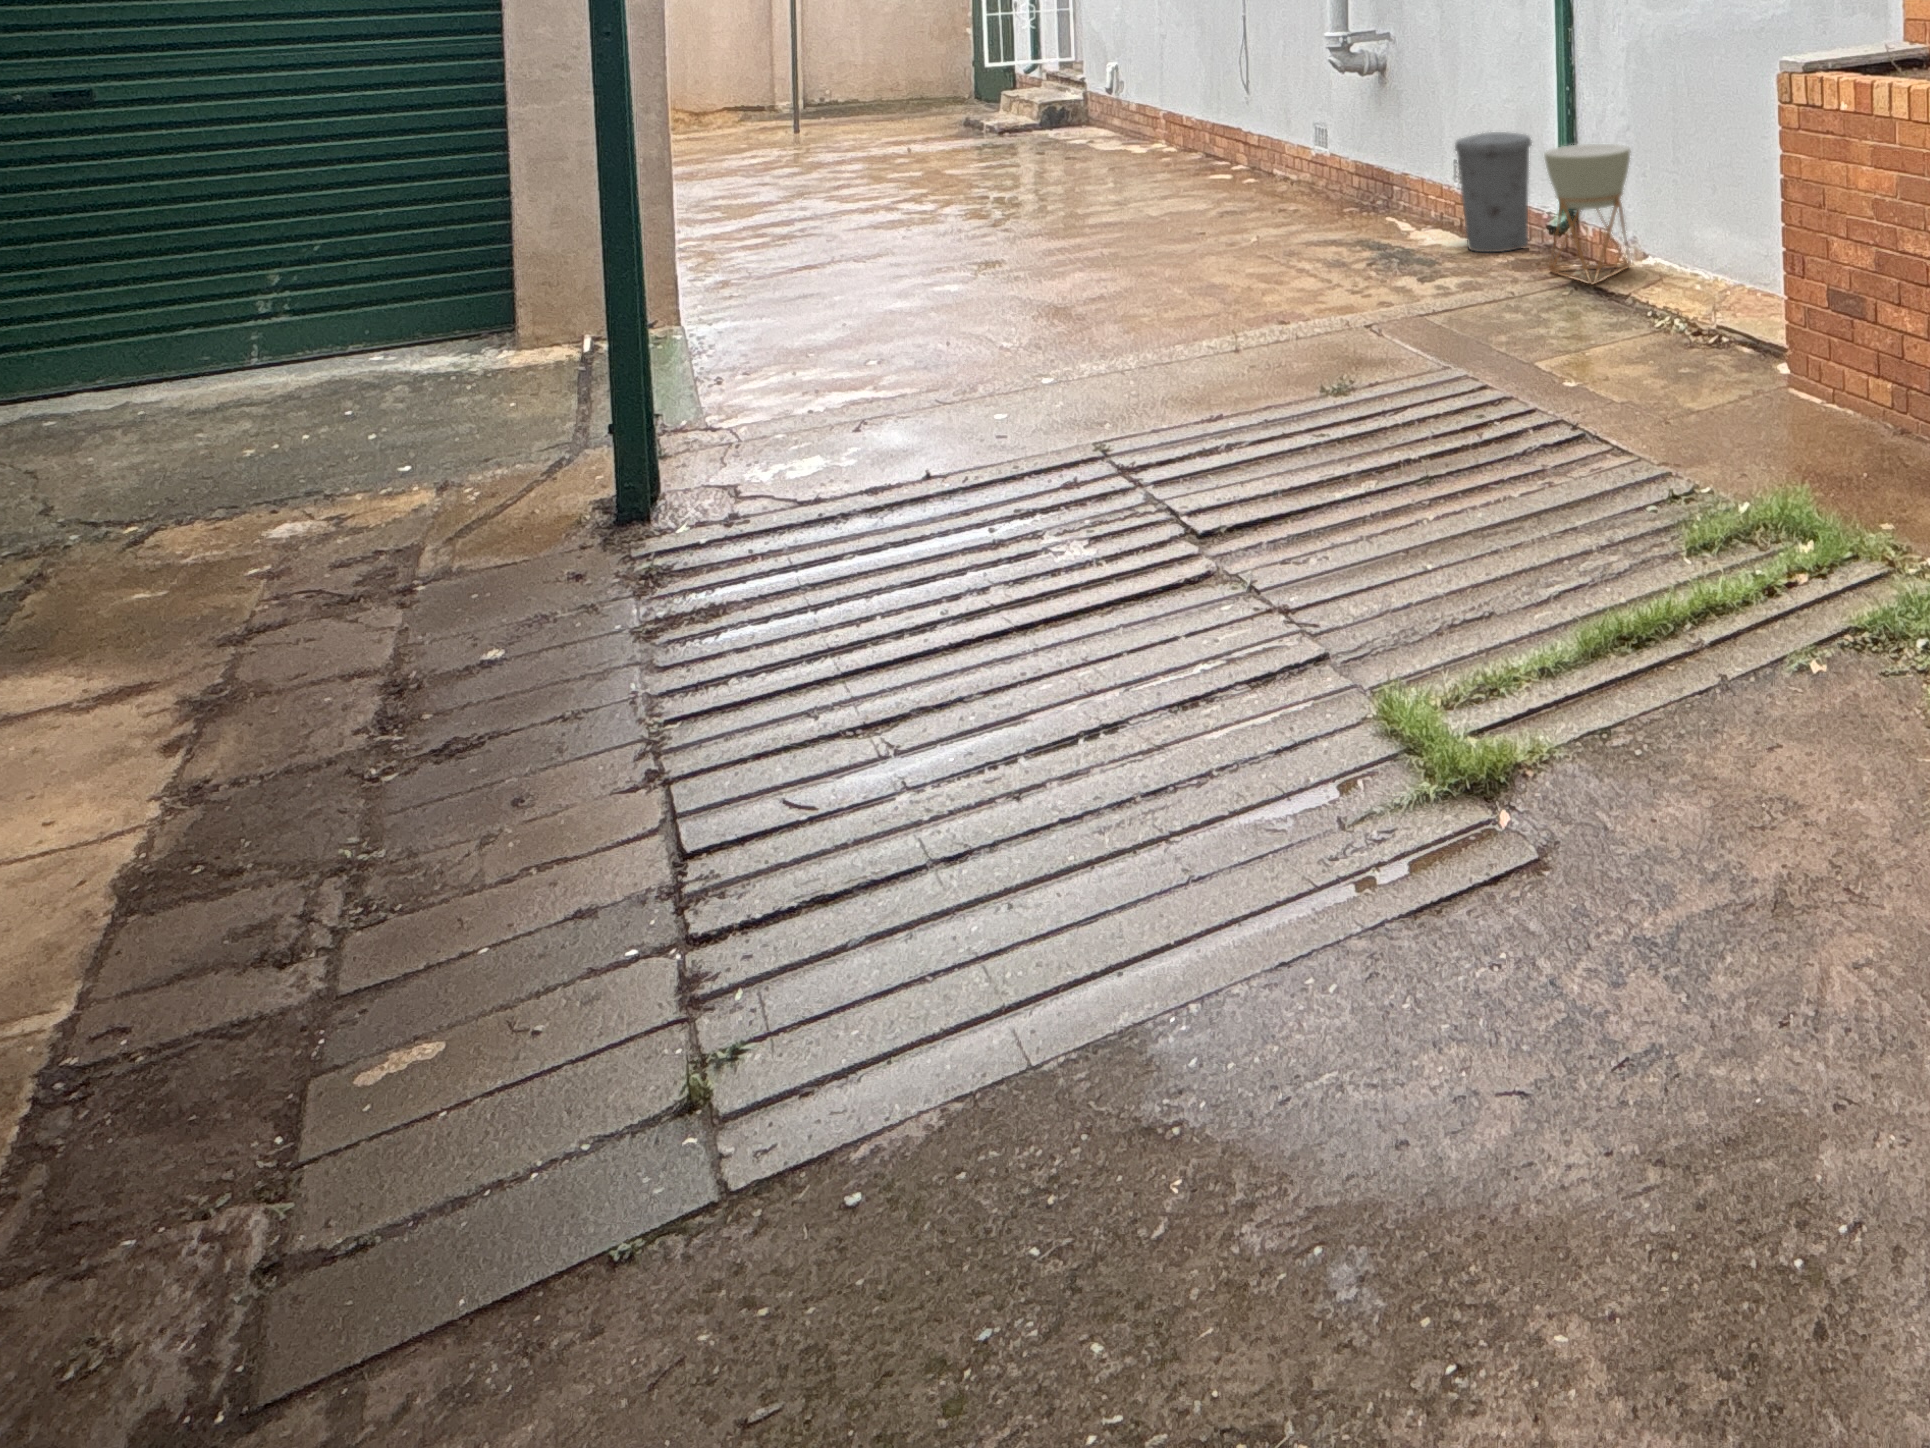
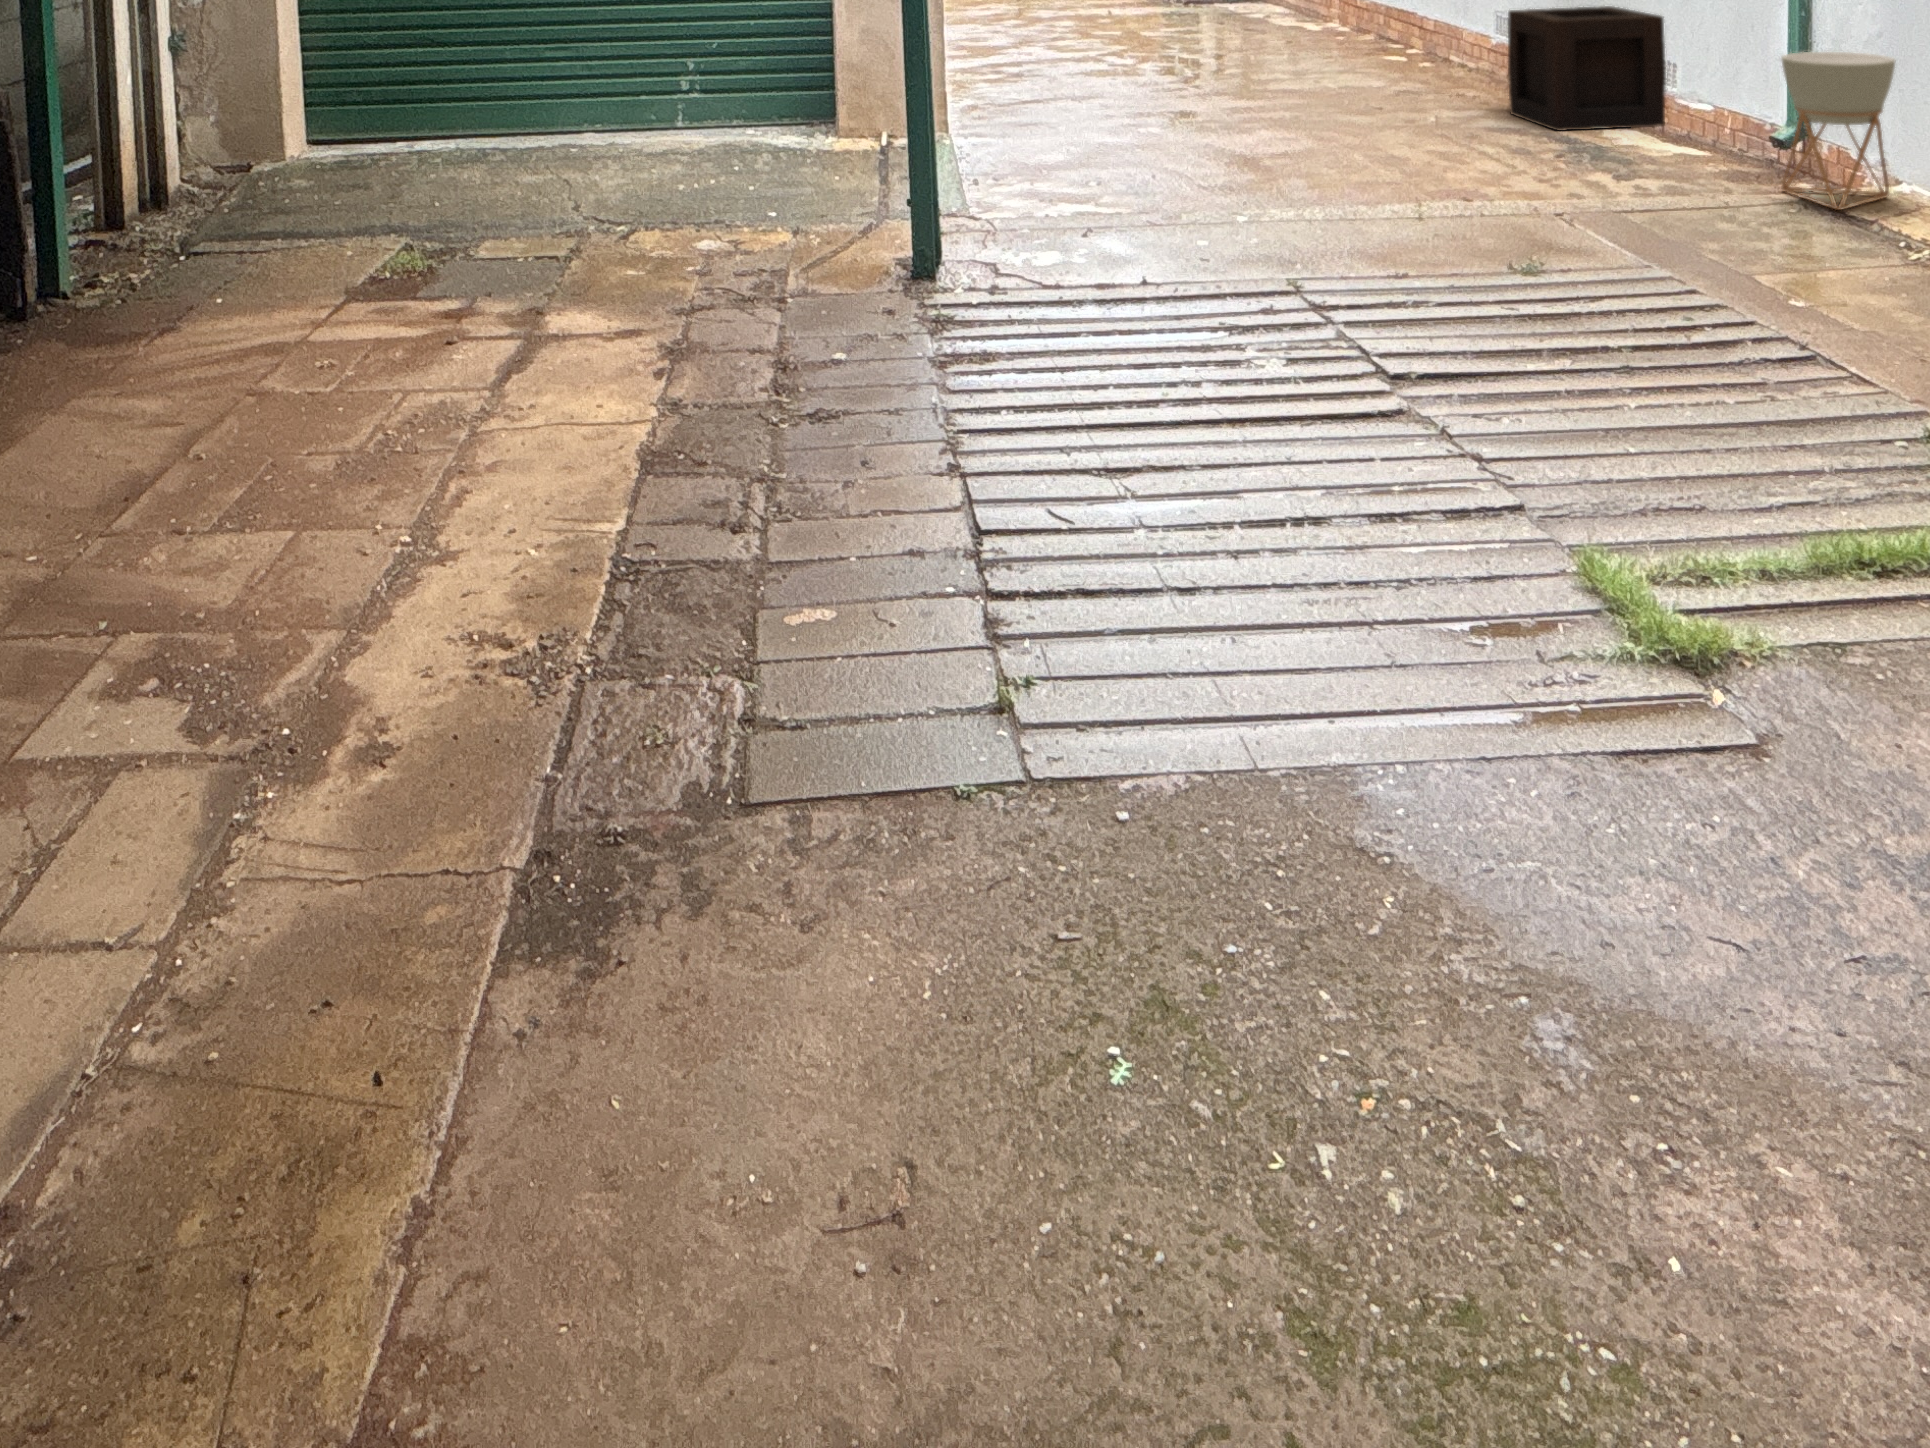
wooden crate: none [1315,111,1454,234] -> present [1508,6,1666,131]
trash can: present [1455,132,1532,252] -> none [1670,33,1765,165]

